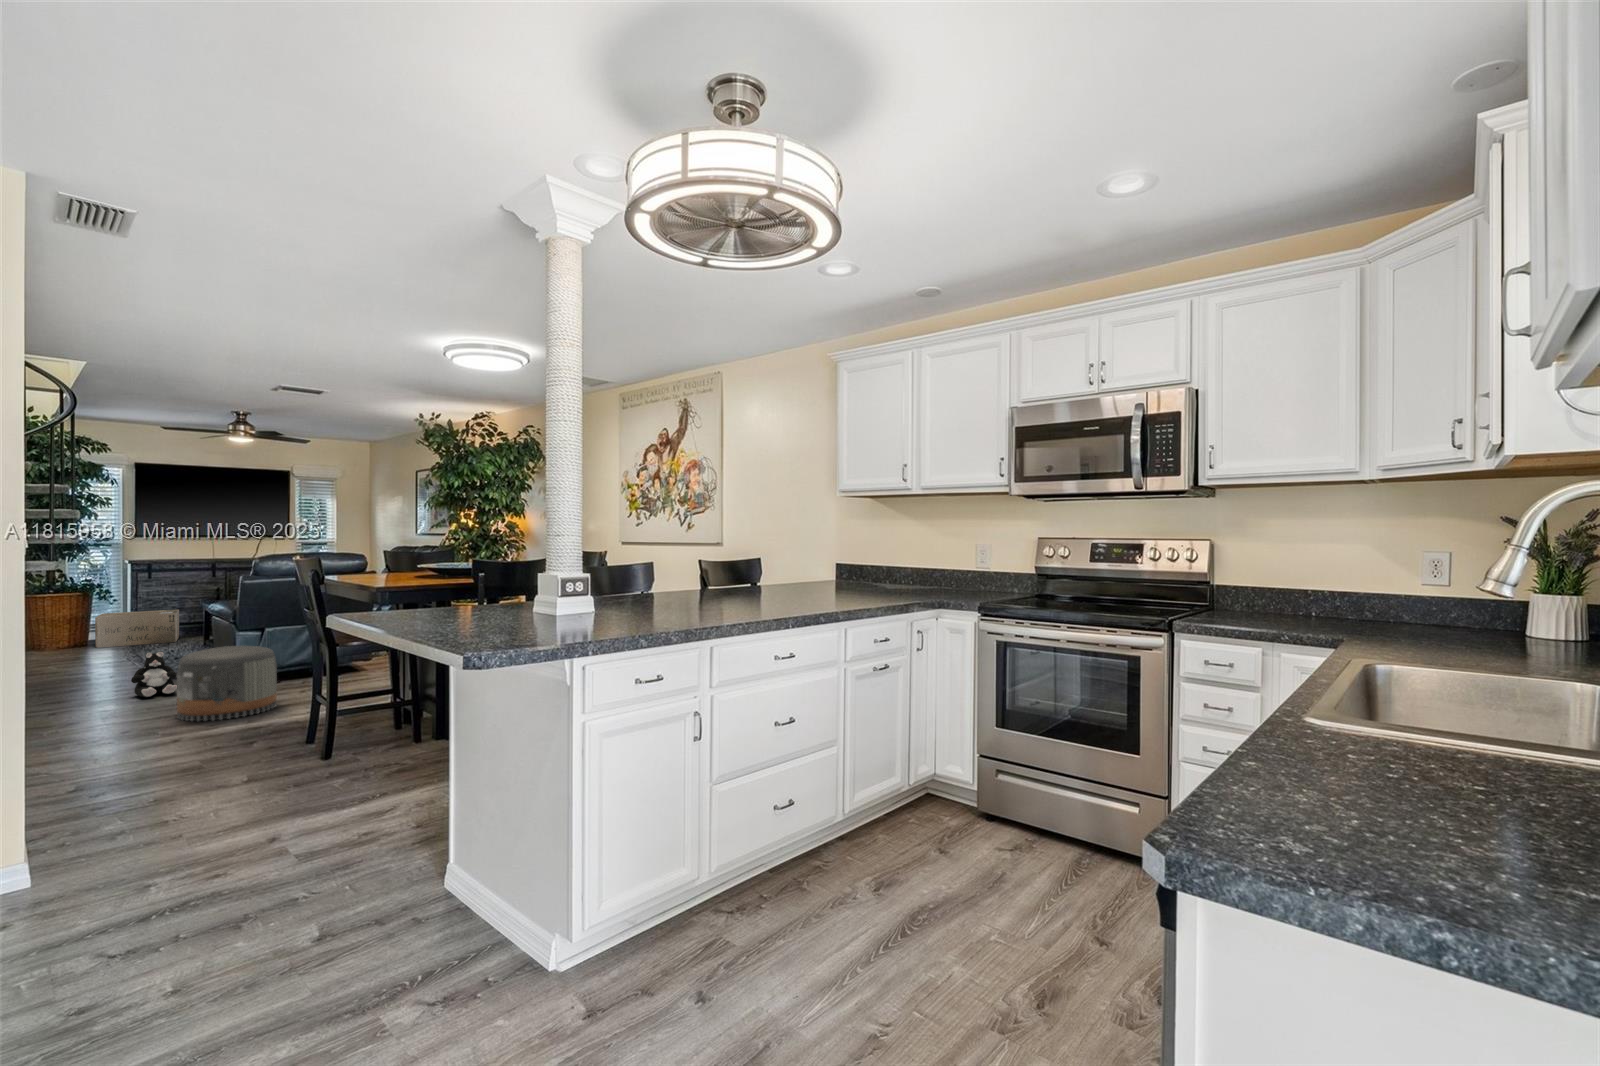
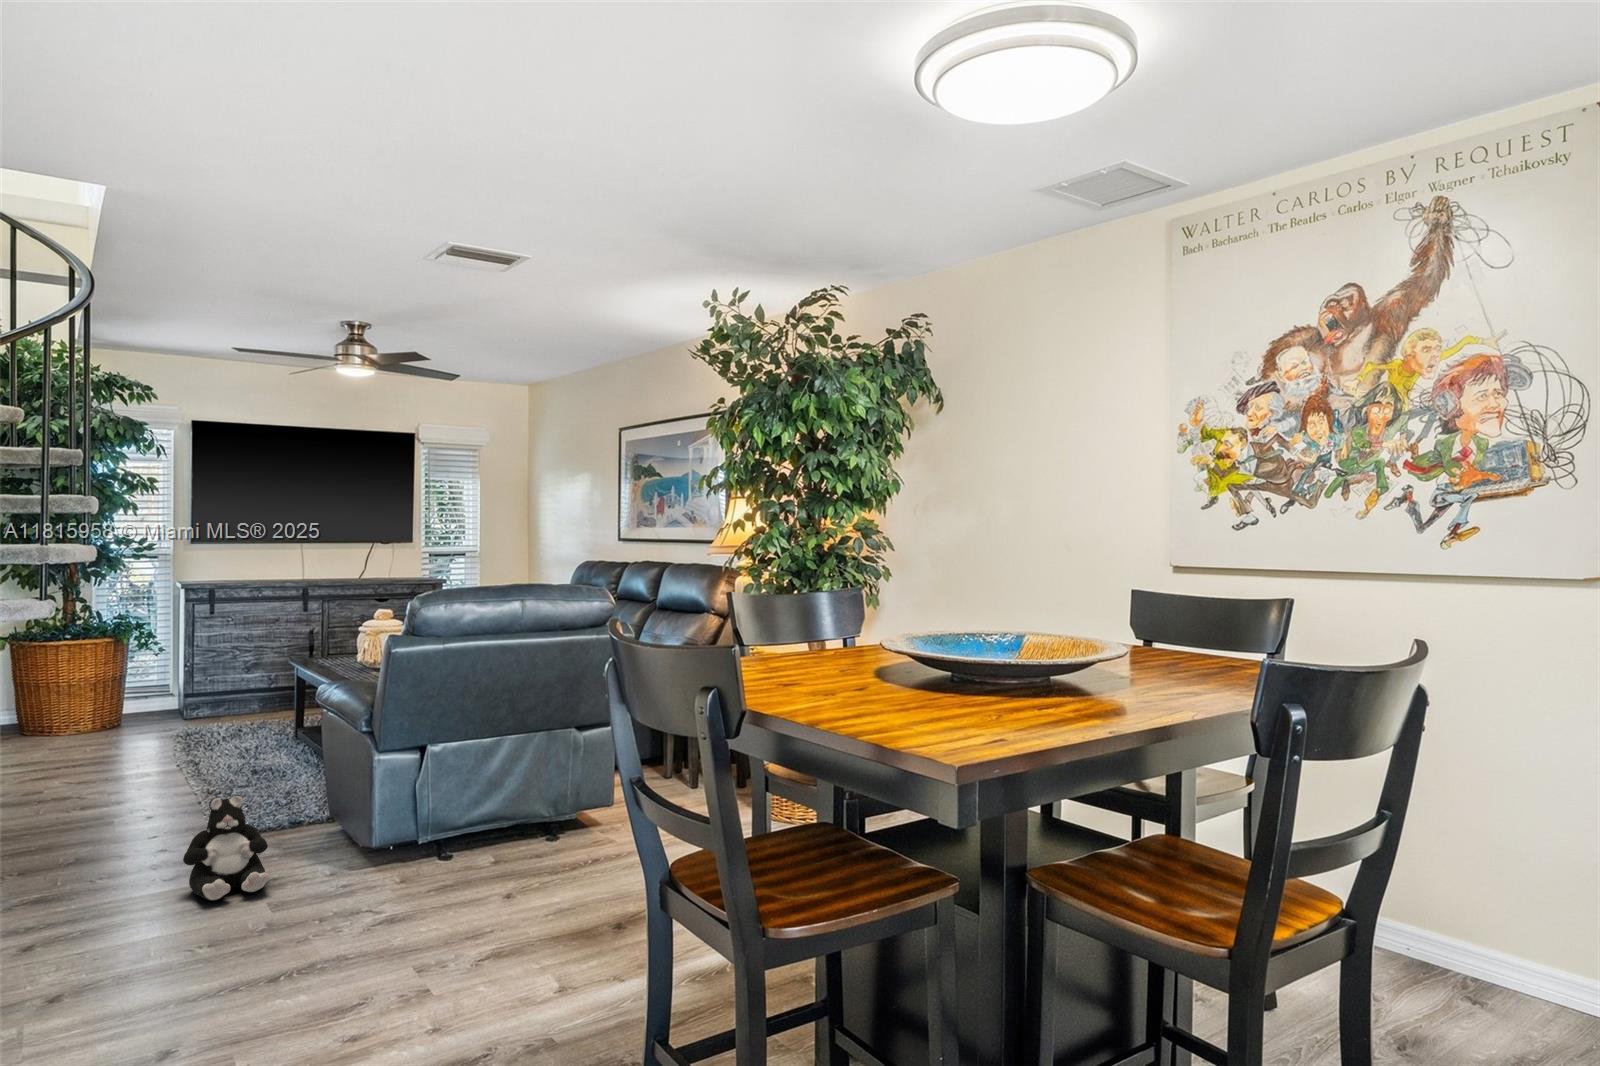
cardboard box: present [95,609,179,648] -> none [132,666,254,734]
pouf: present [177,646,277,721] -> none [278,810,481,1020]

